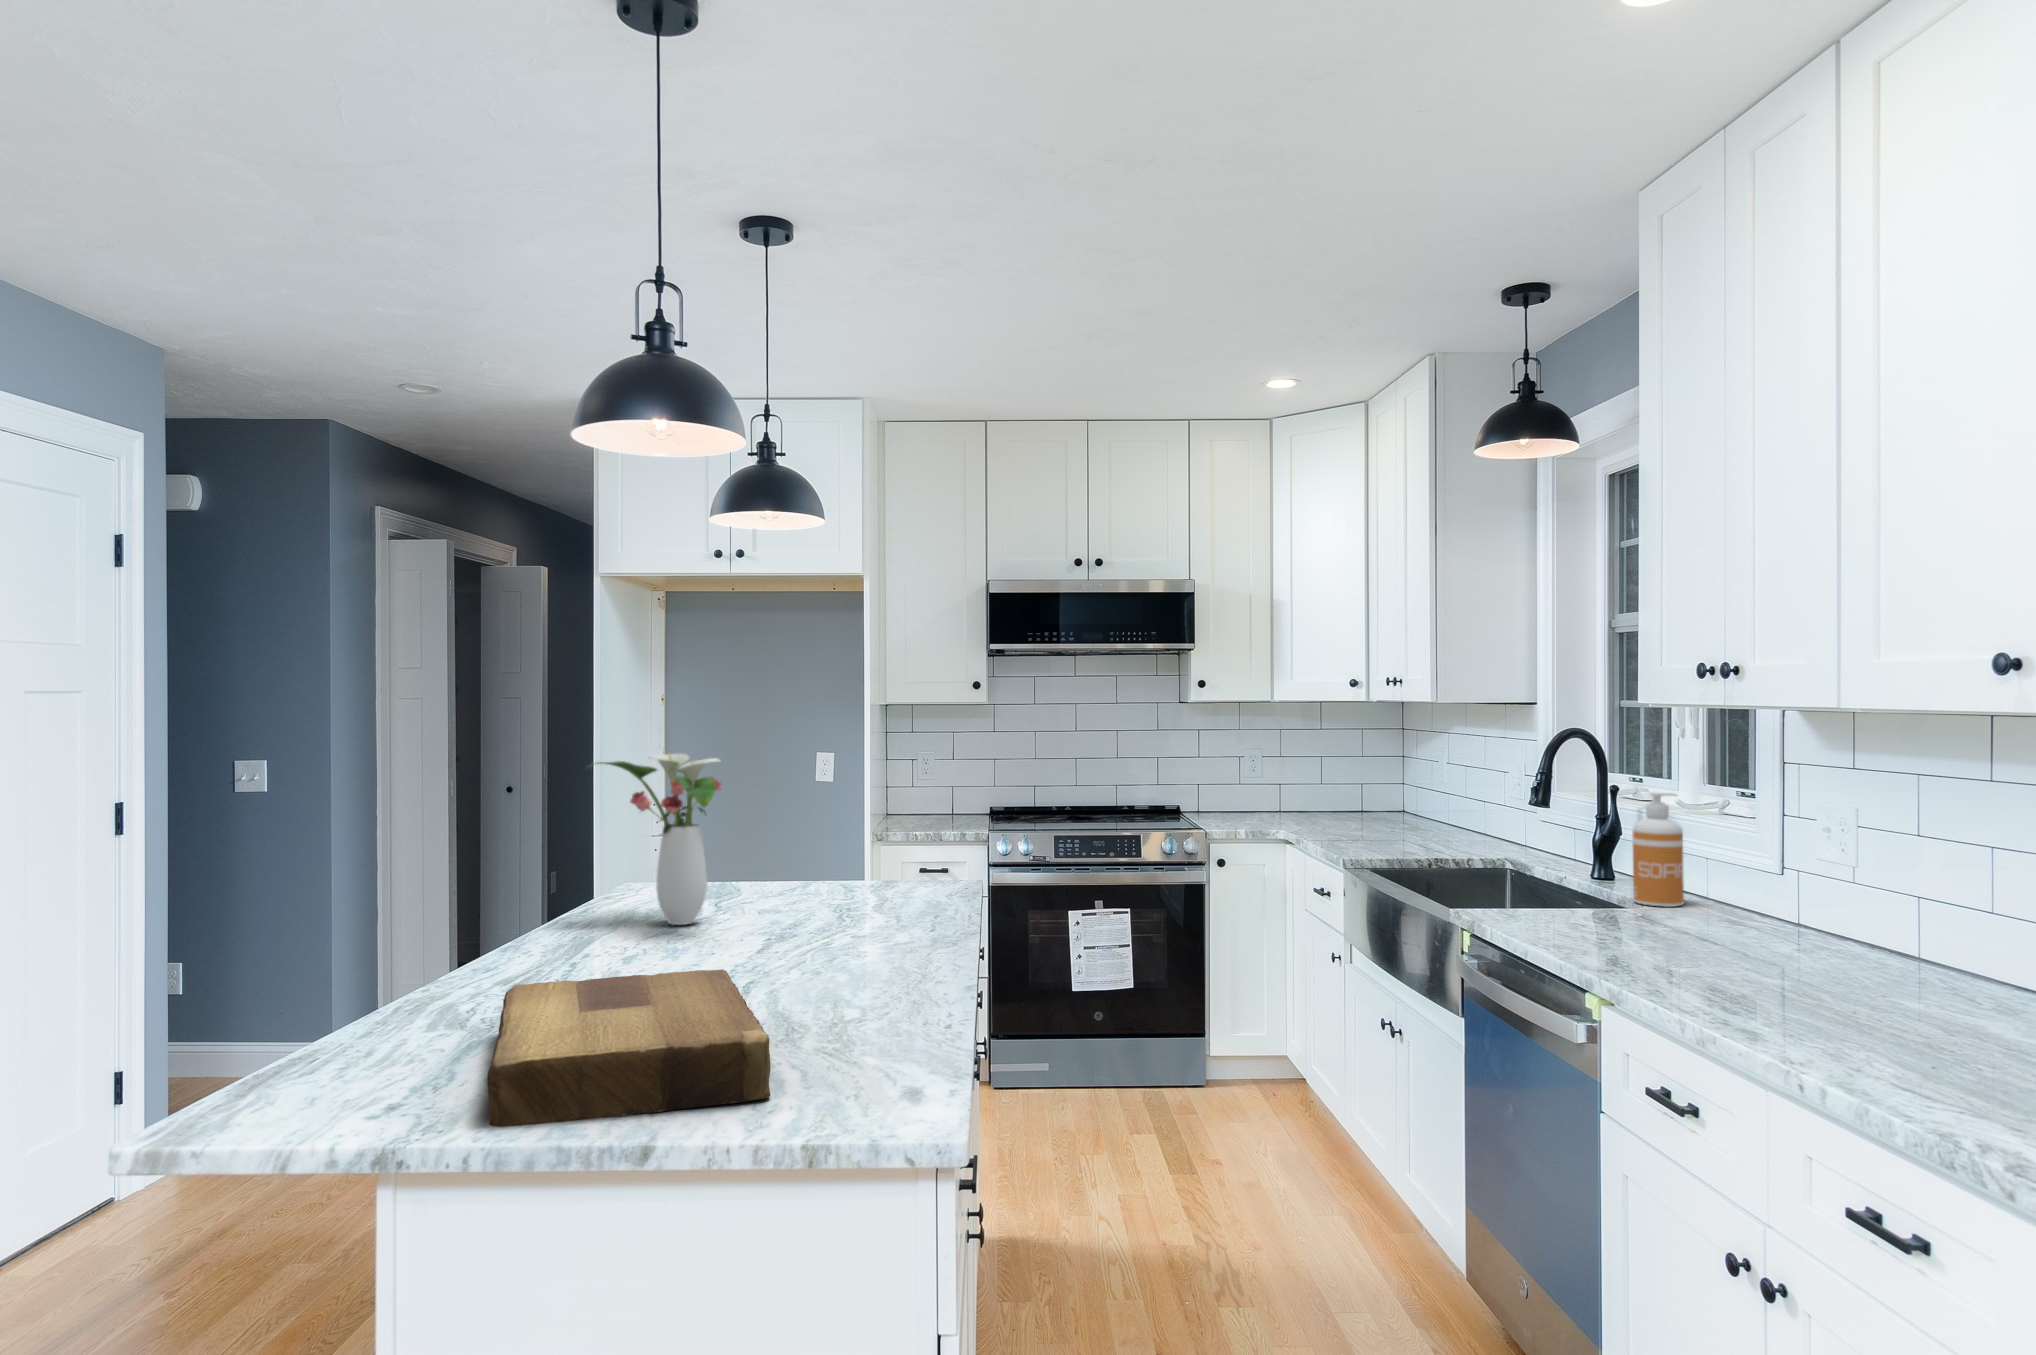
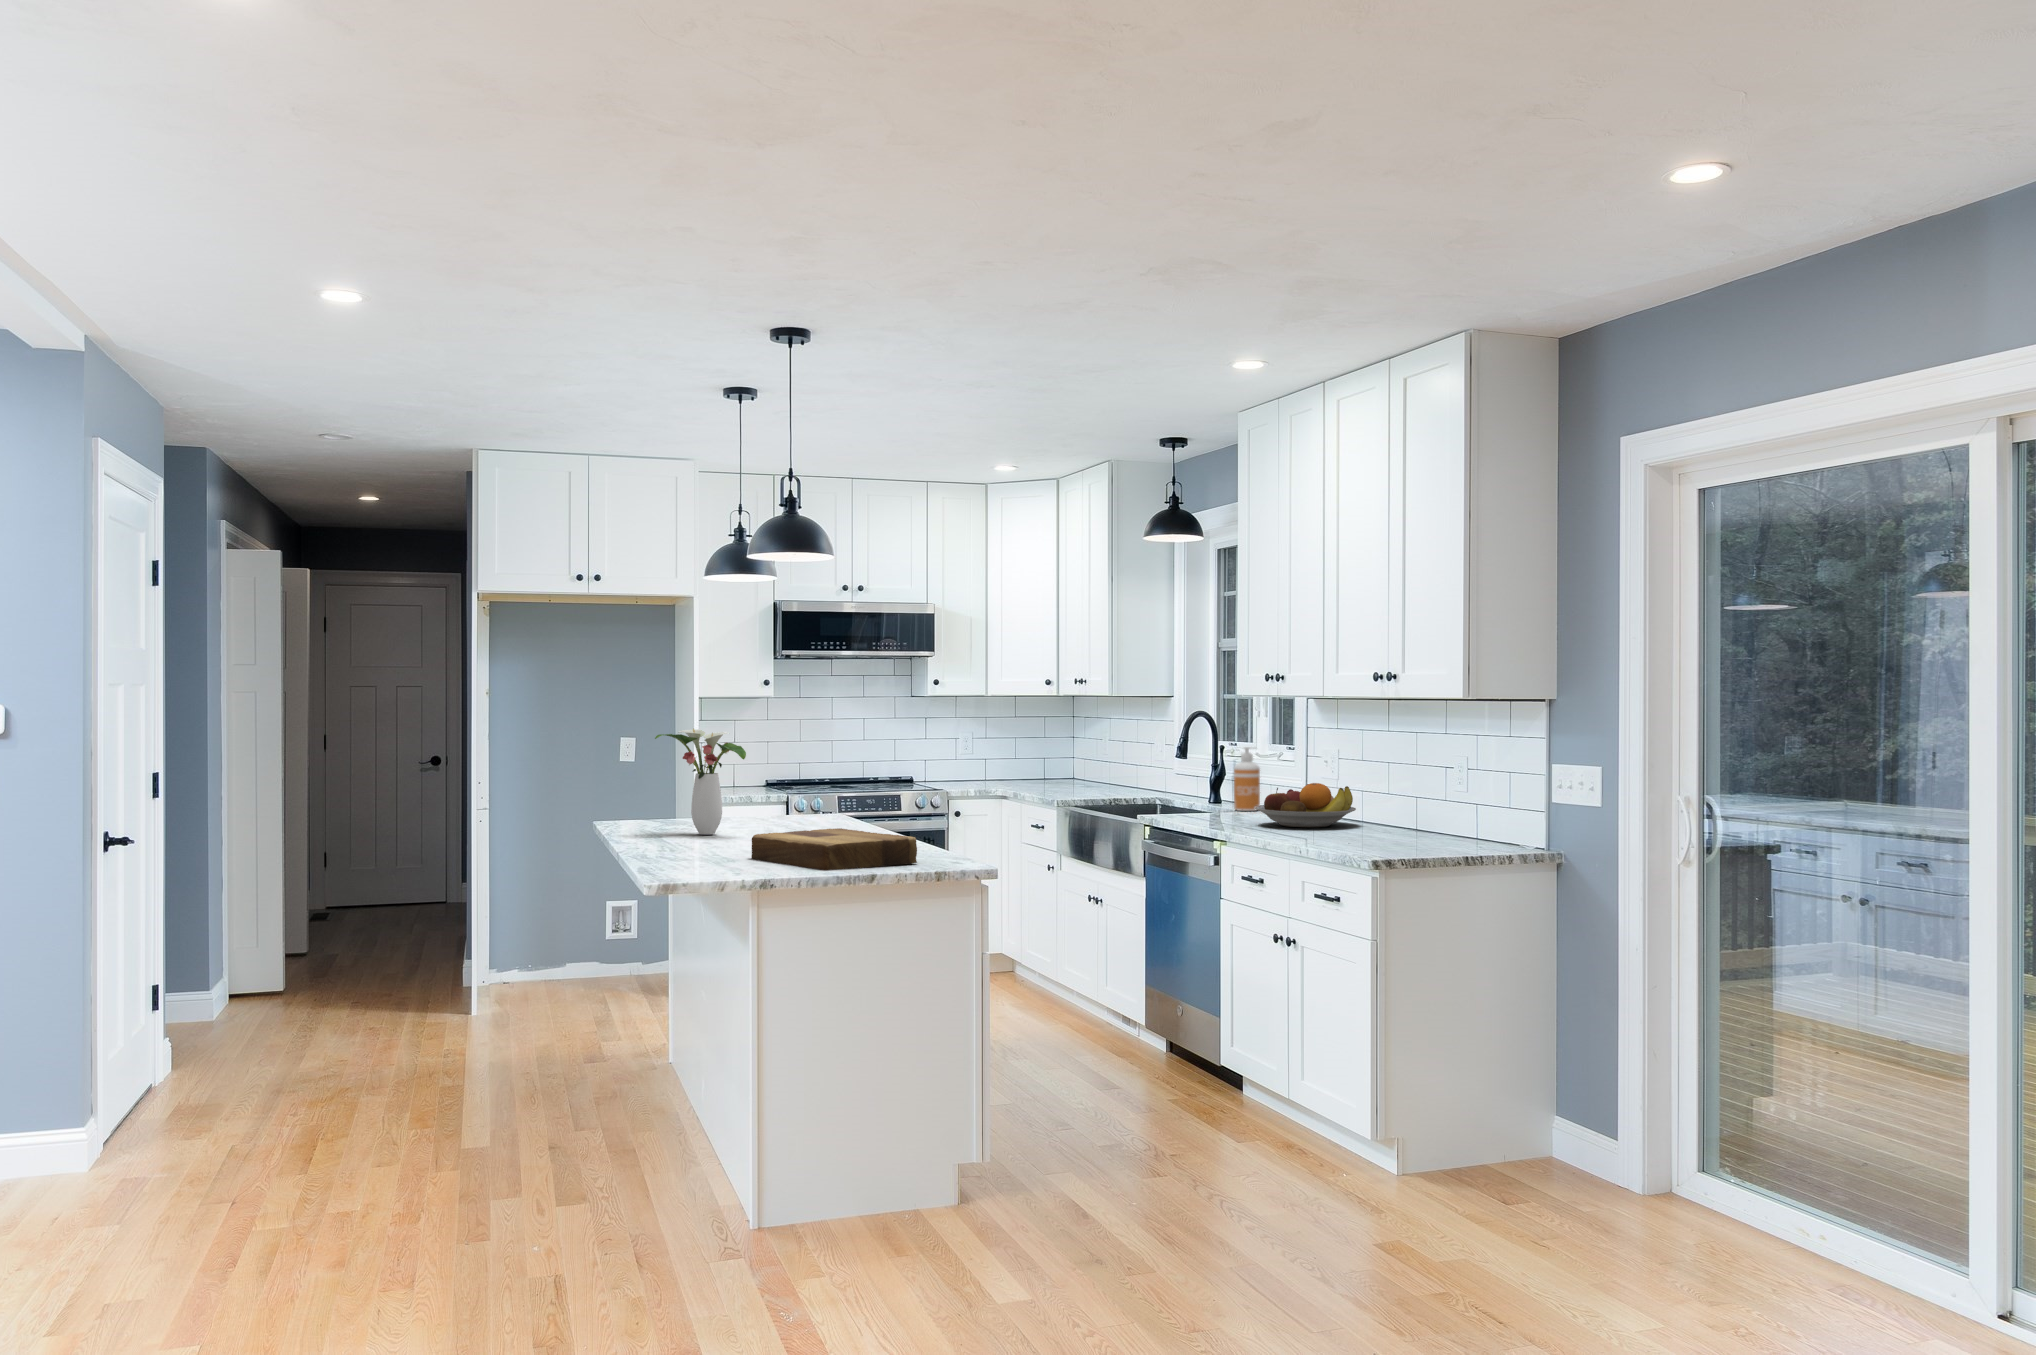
fruit bowl: none [1673,884,1915,978] -> present [1255,783,1356,827]

